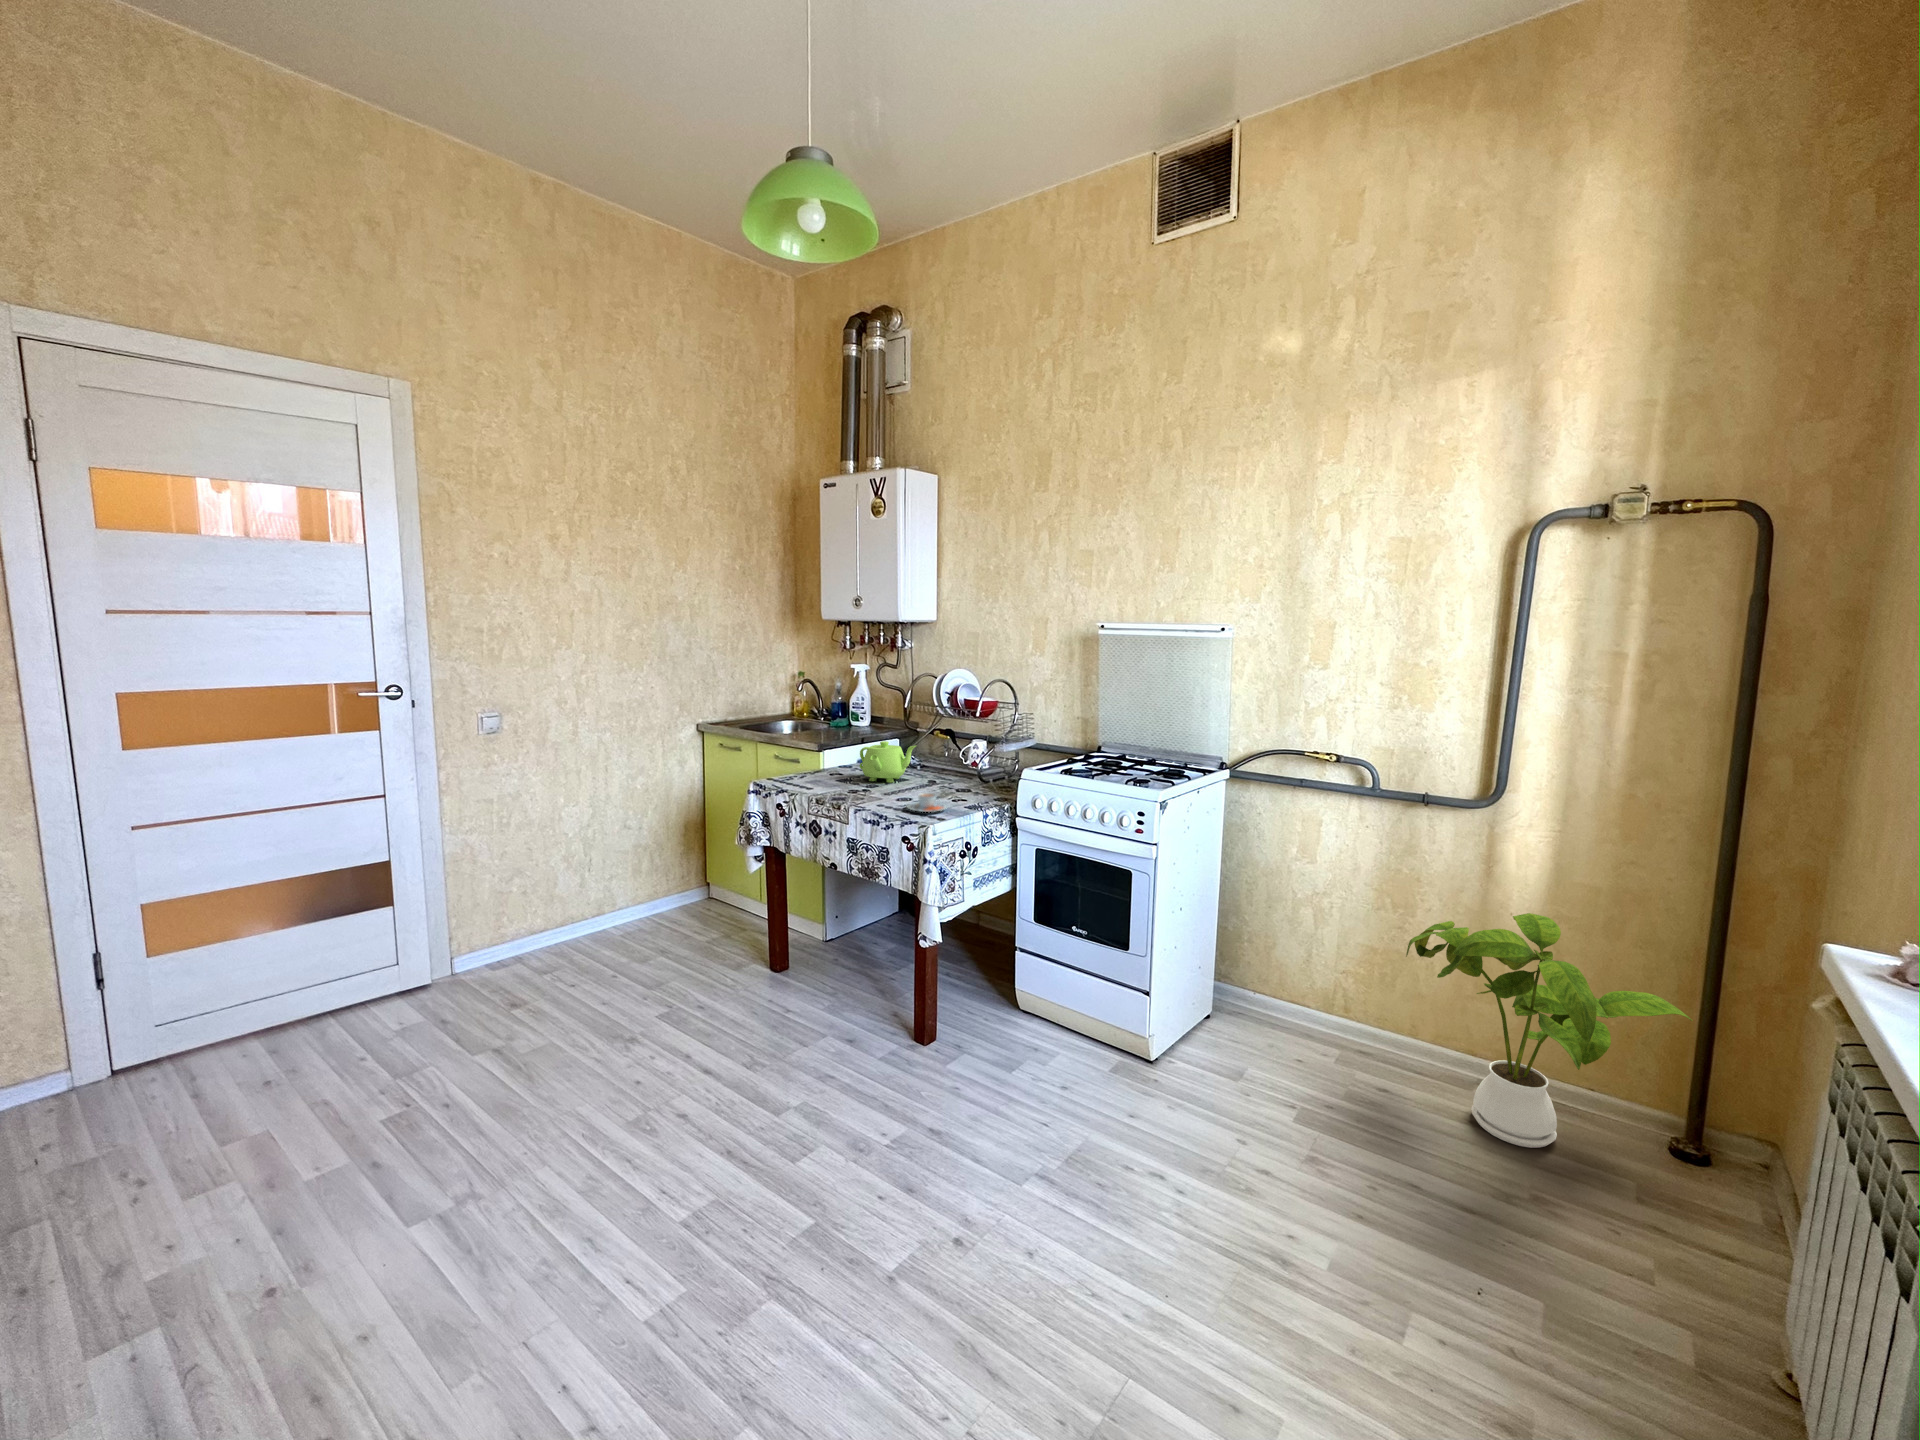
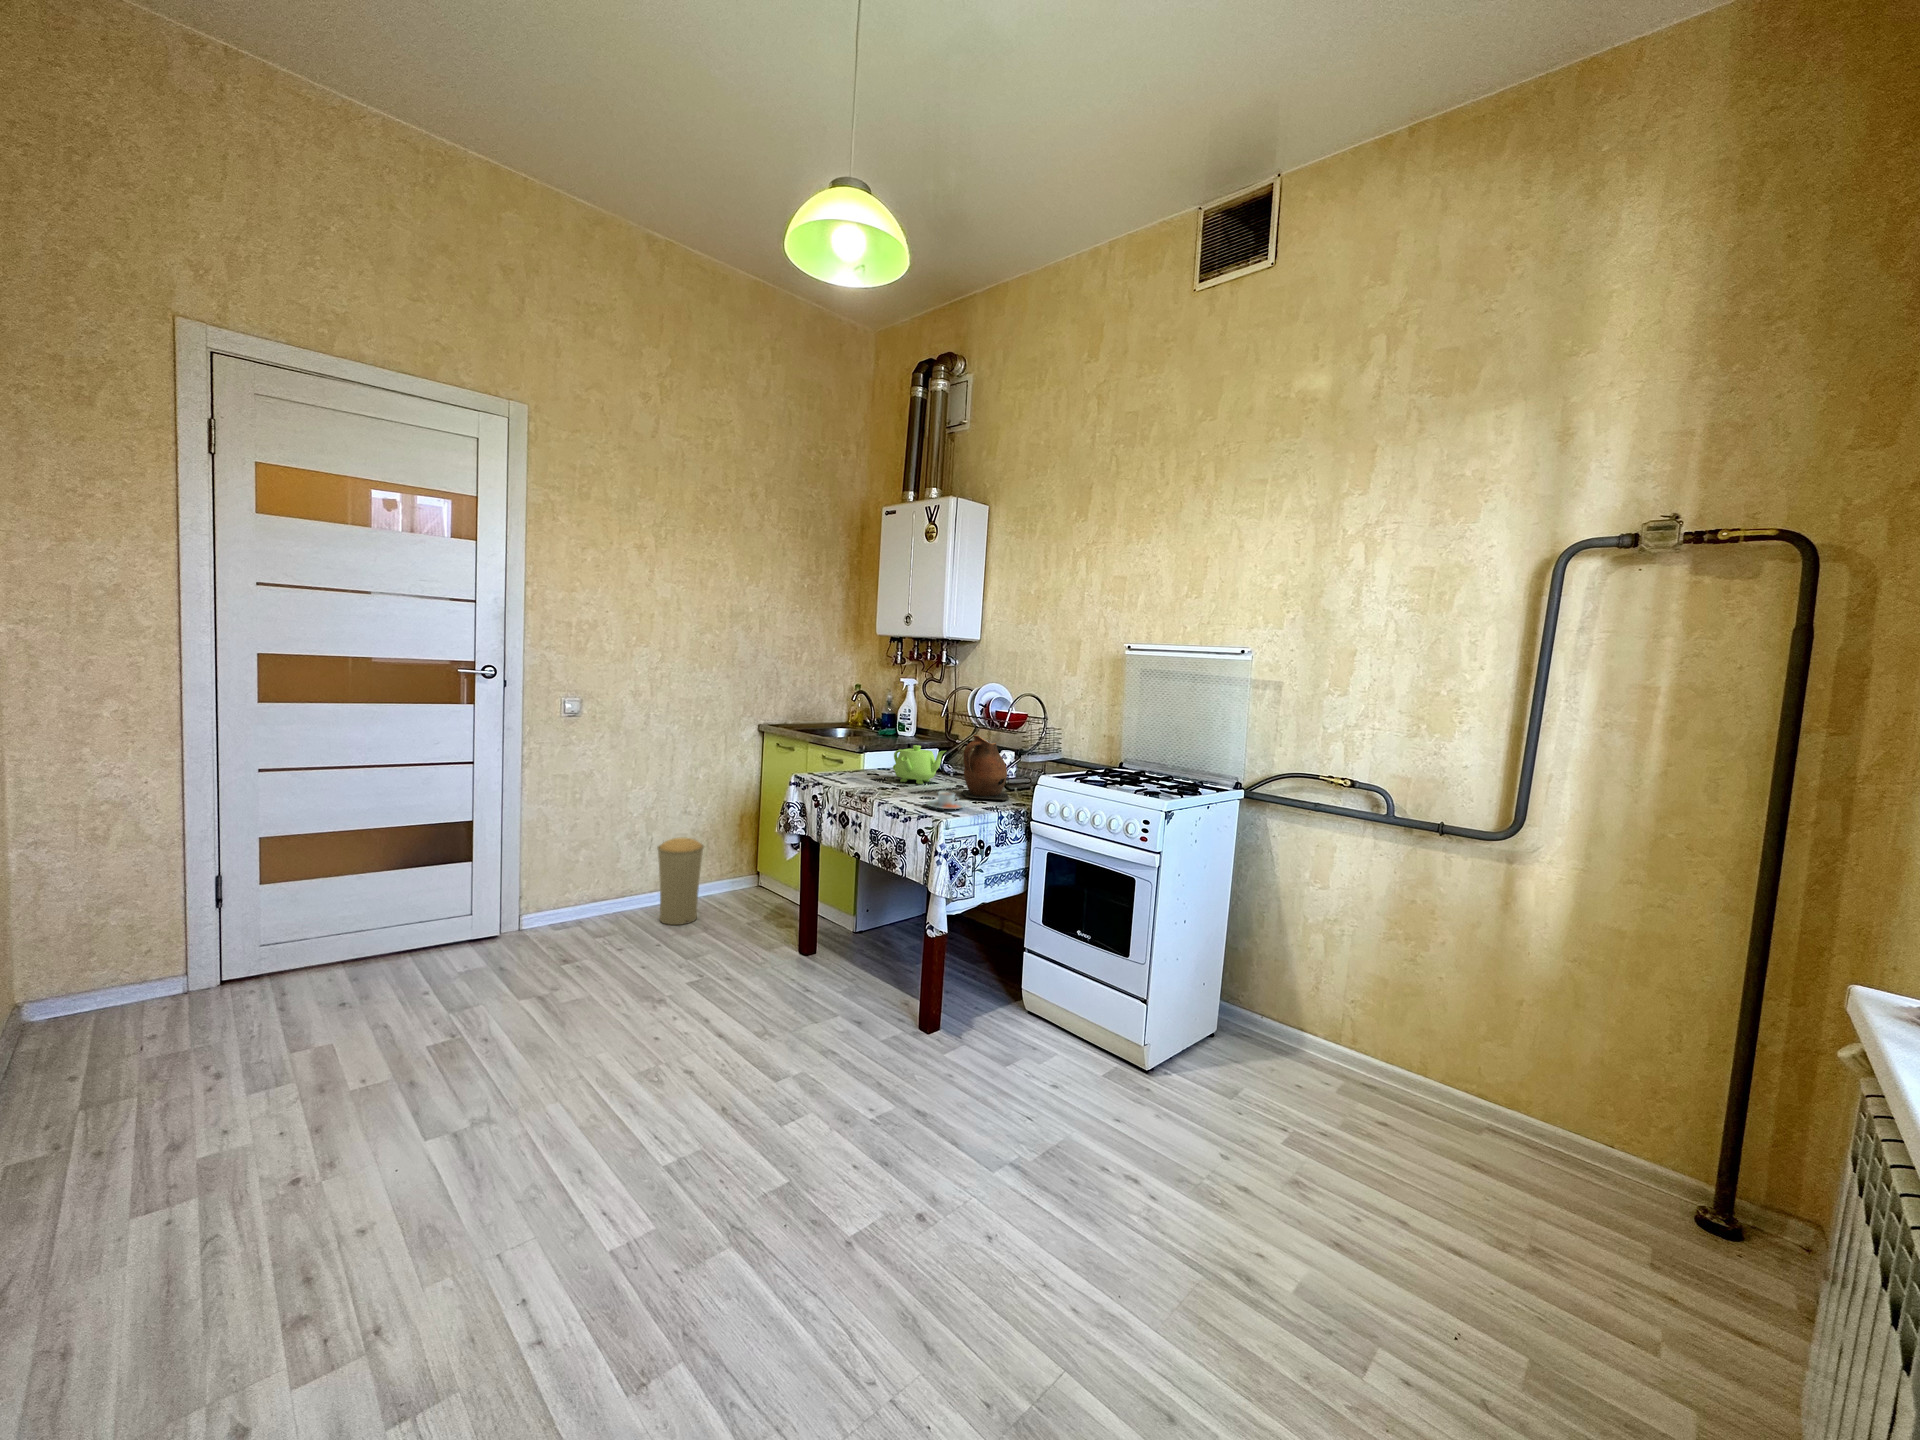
ceramic pitcher: none [935,729,989,796] -> present [961,735,1009,801]
trash can: none [602,855,654,951] -> present [657,838,704,925]
house plant: present [1406,913,1692,1148] -> none [1412,948,1728,1202]

